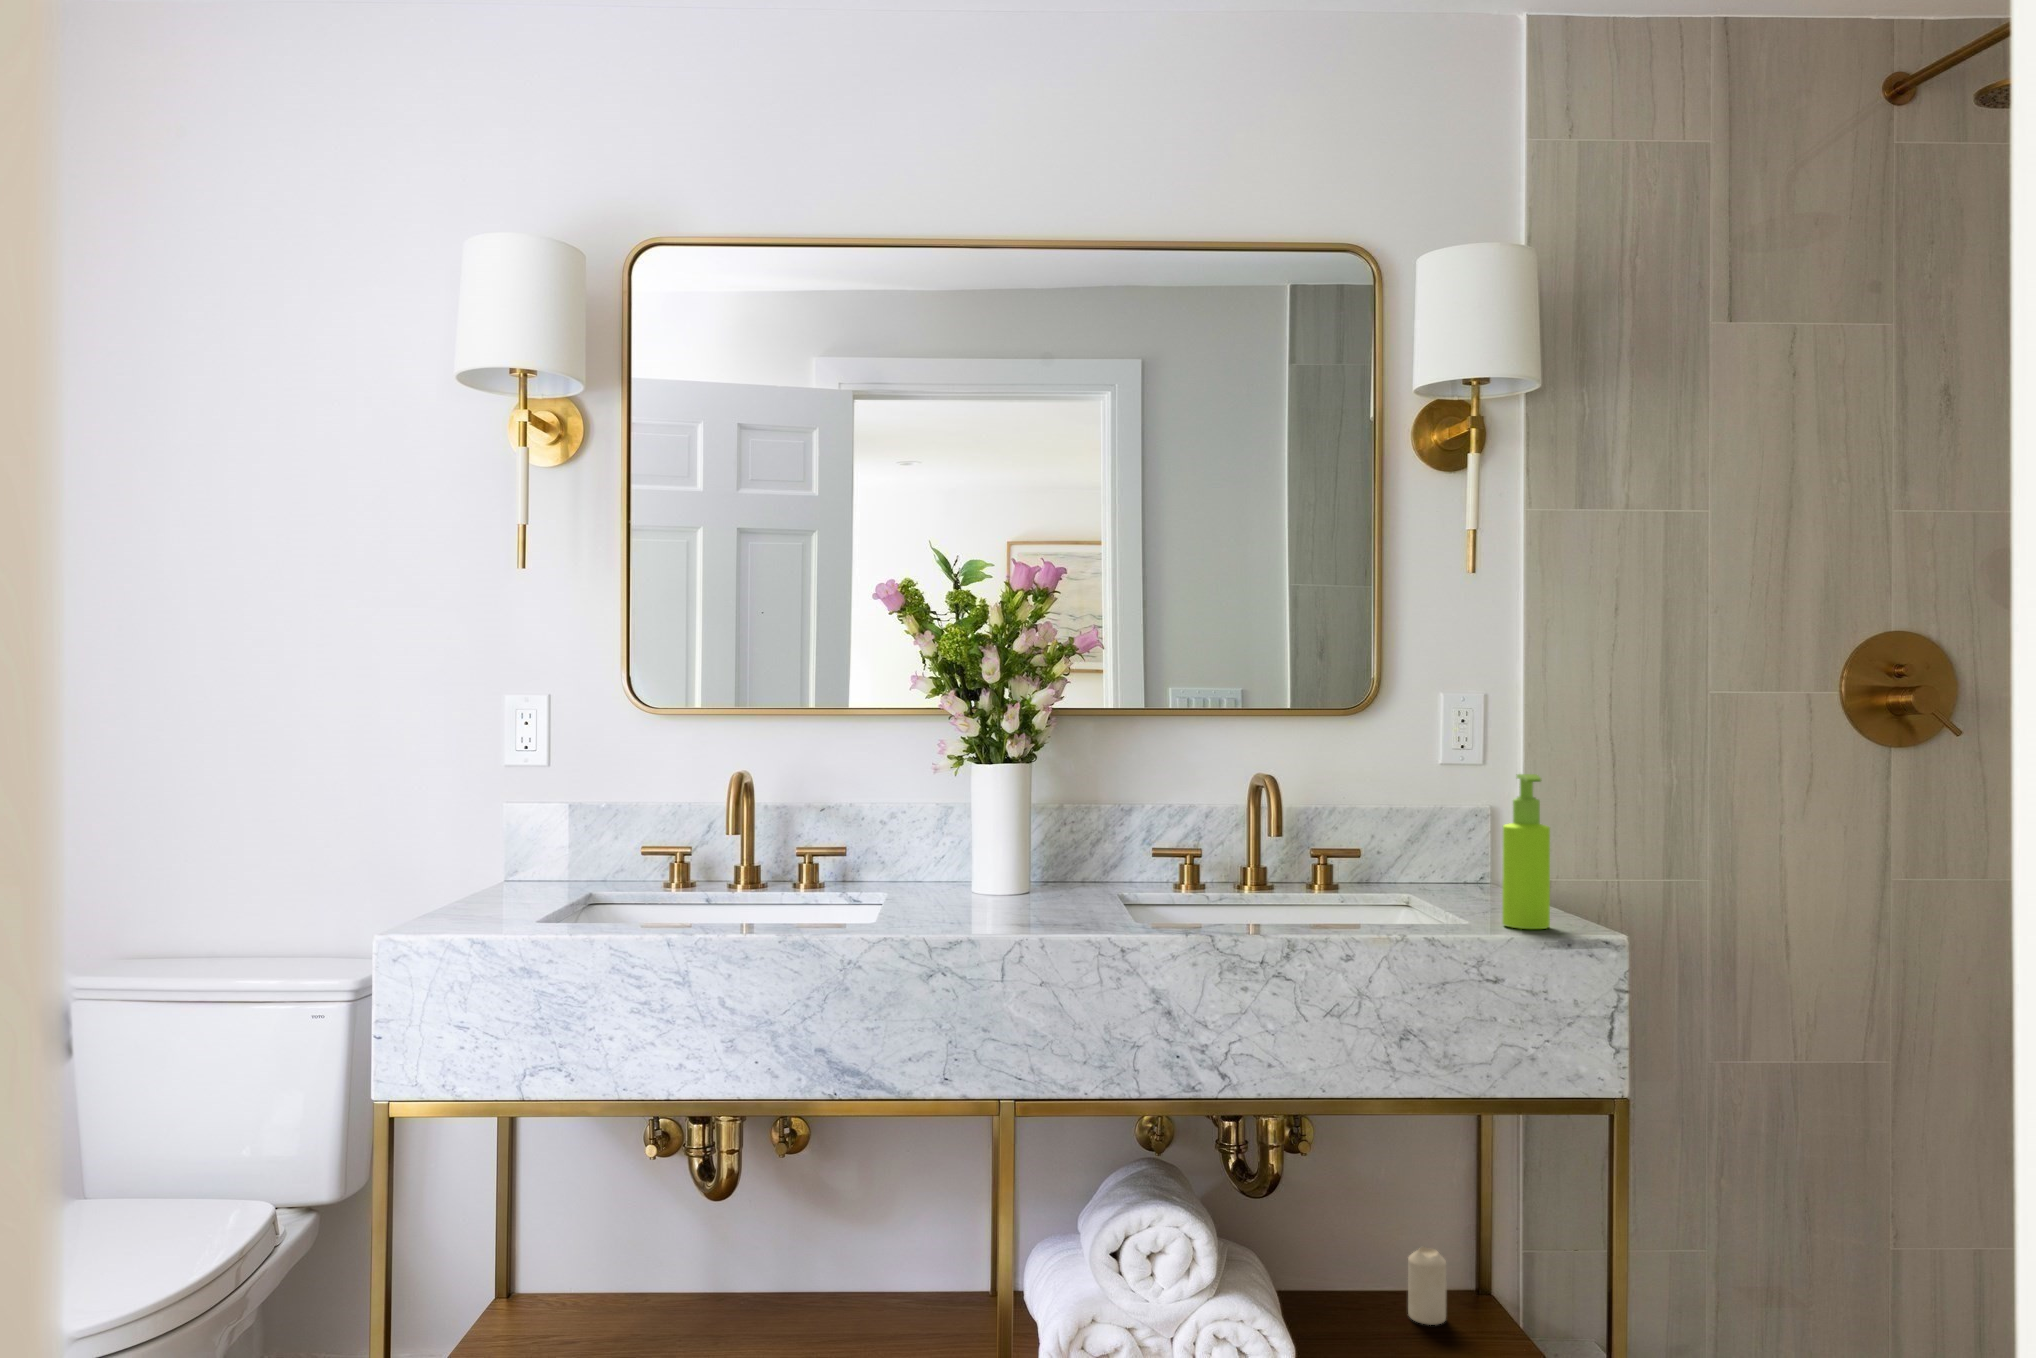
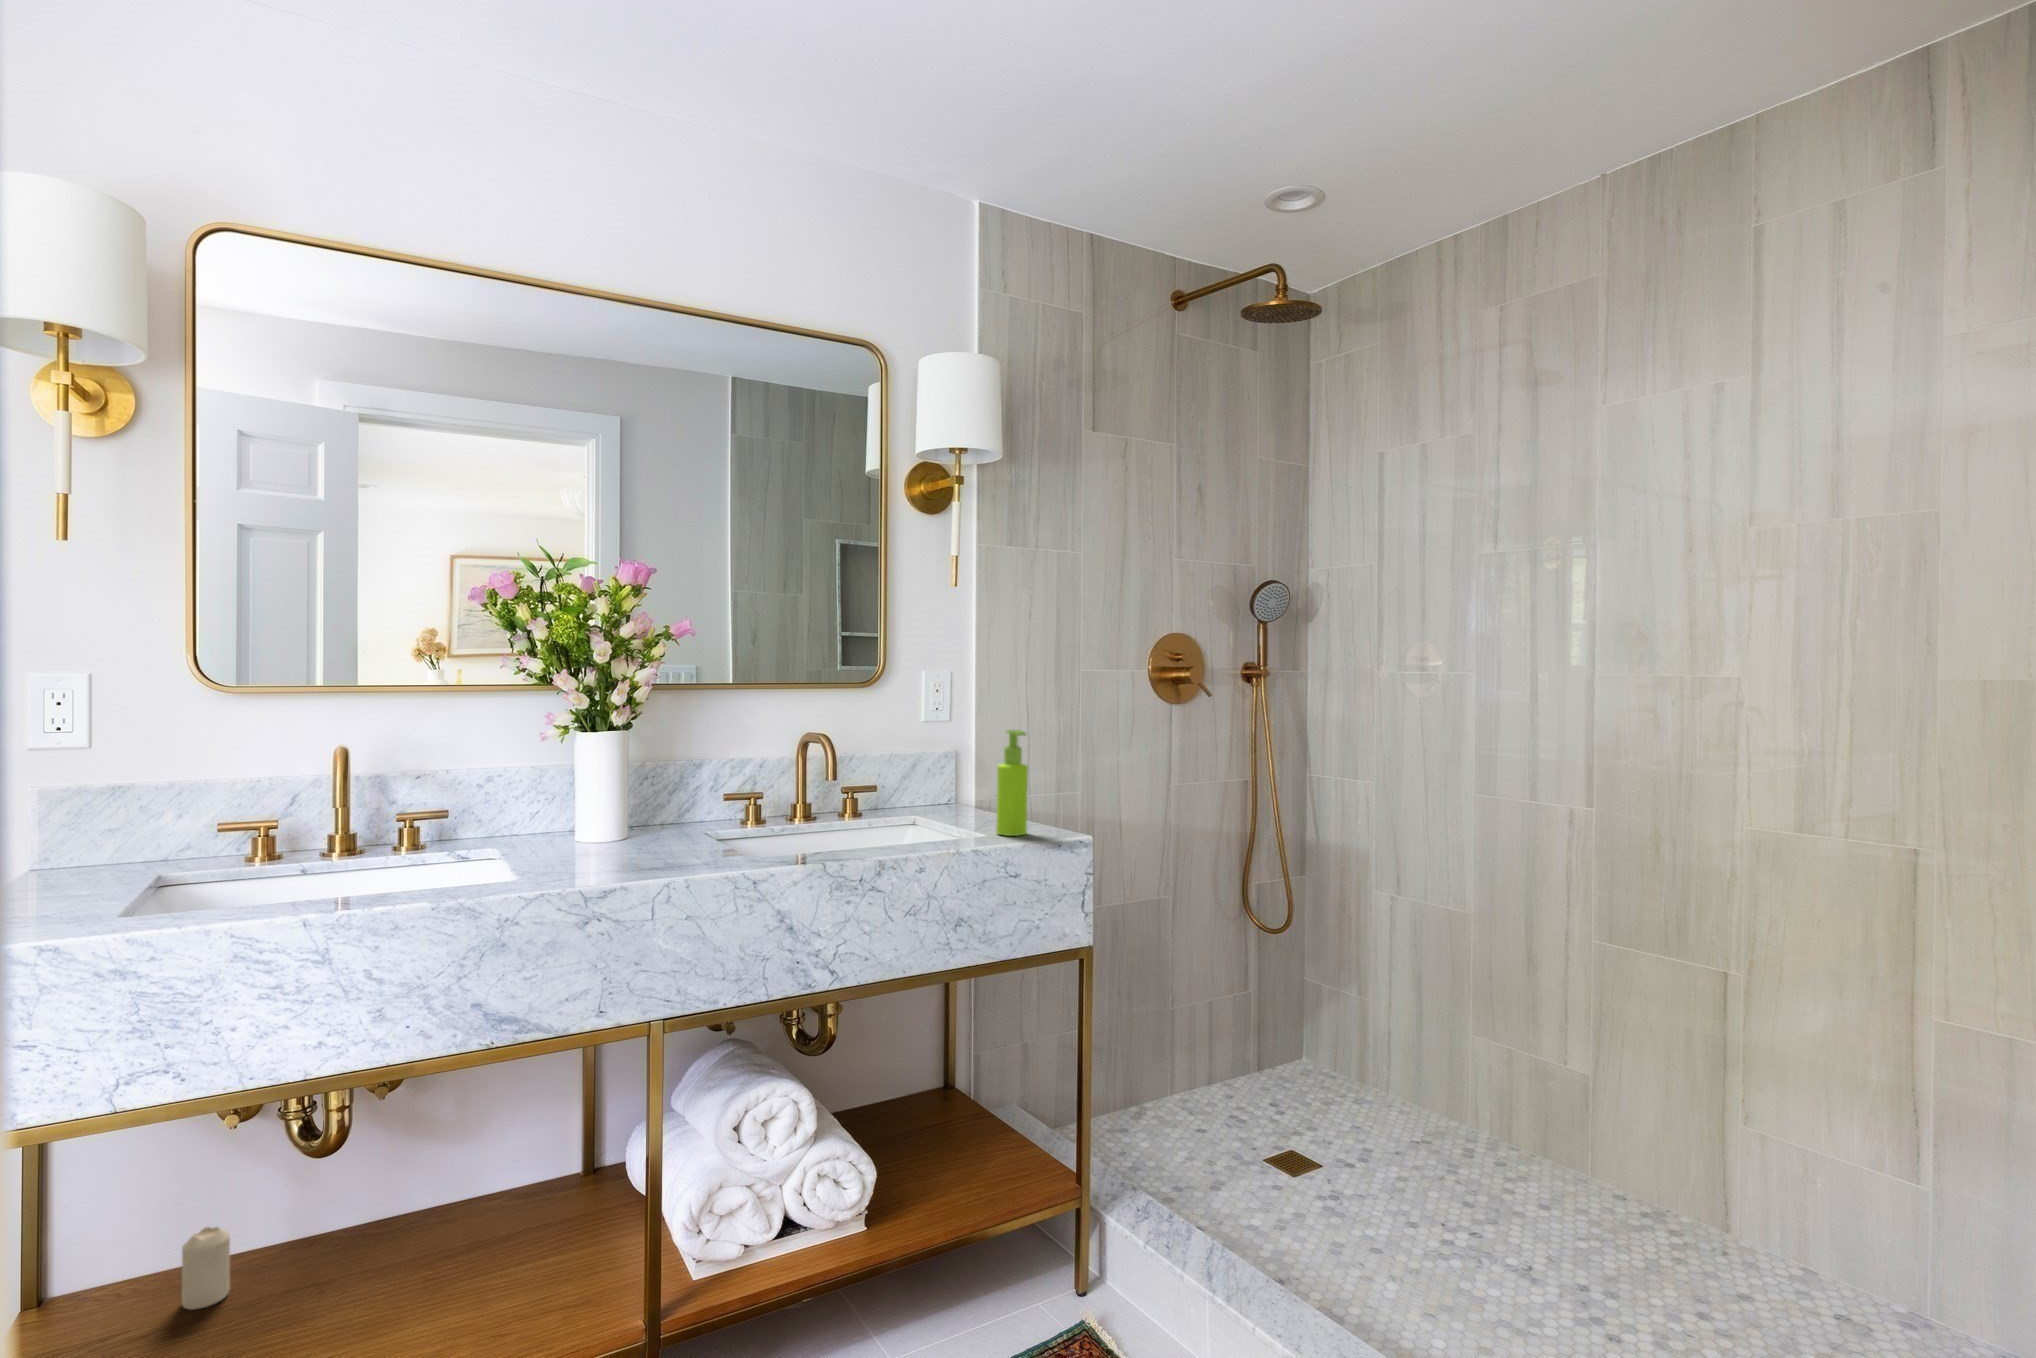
candle: present [1408,1247,1446,1325] -> present [182,1227,230,1309]

